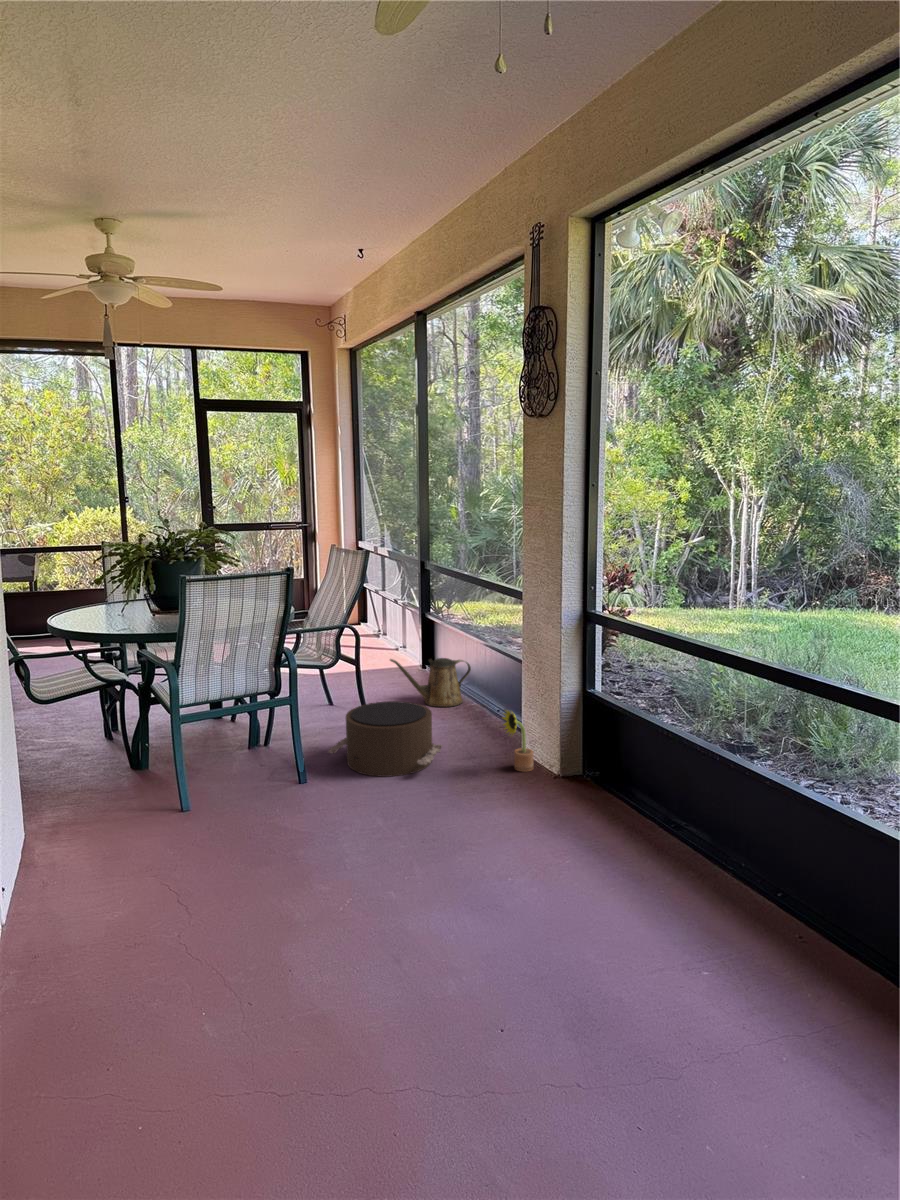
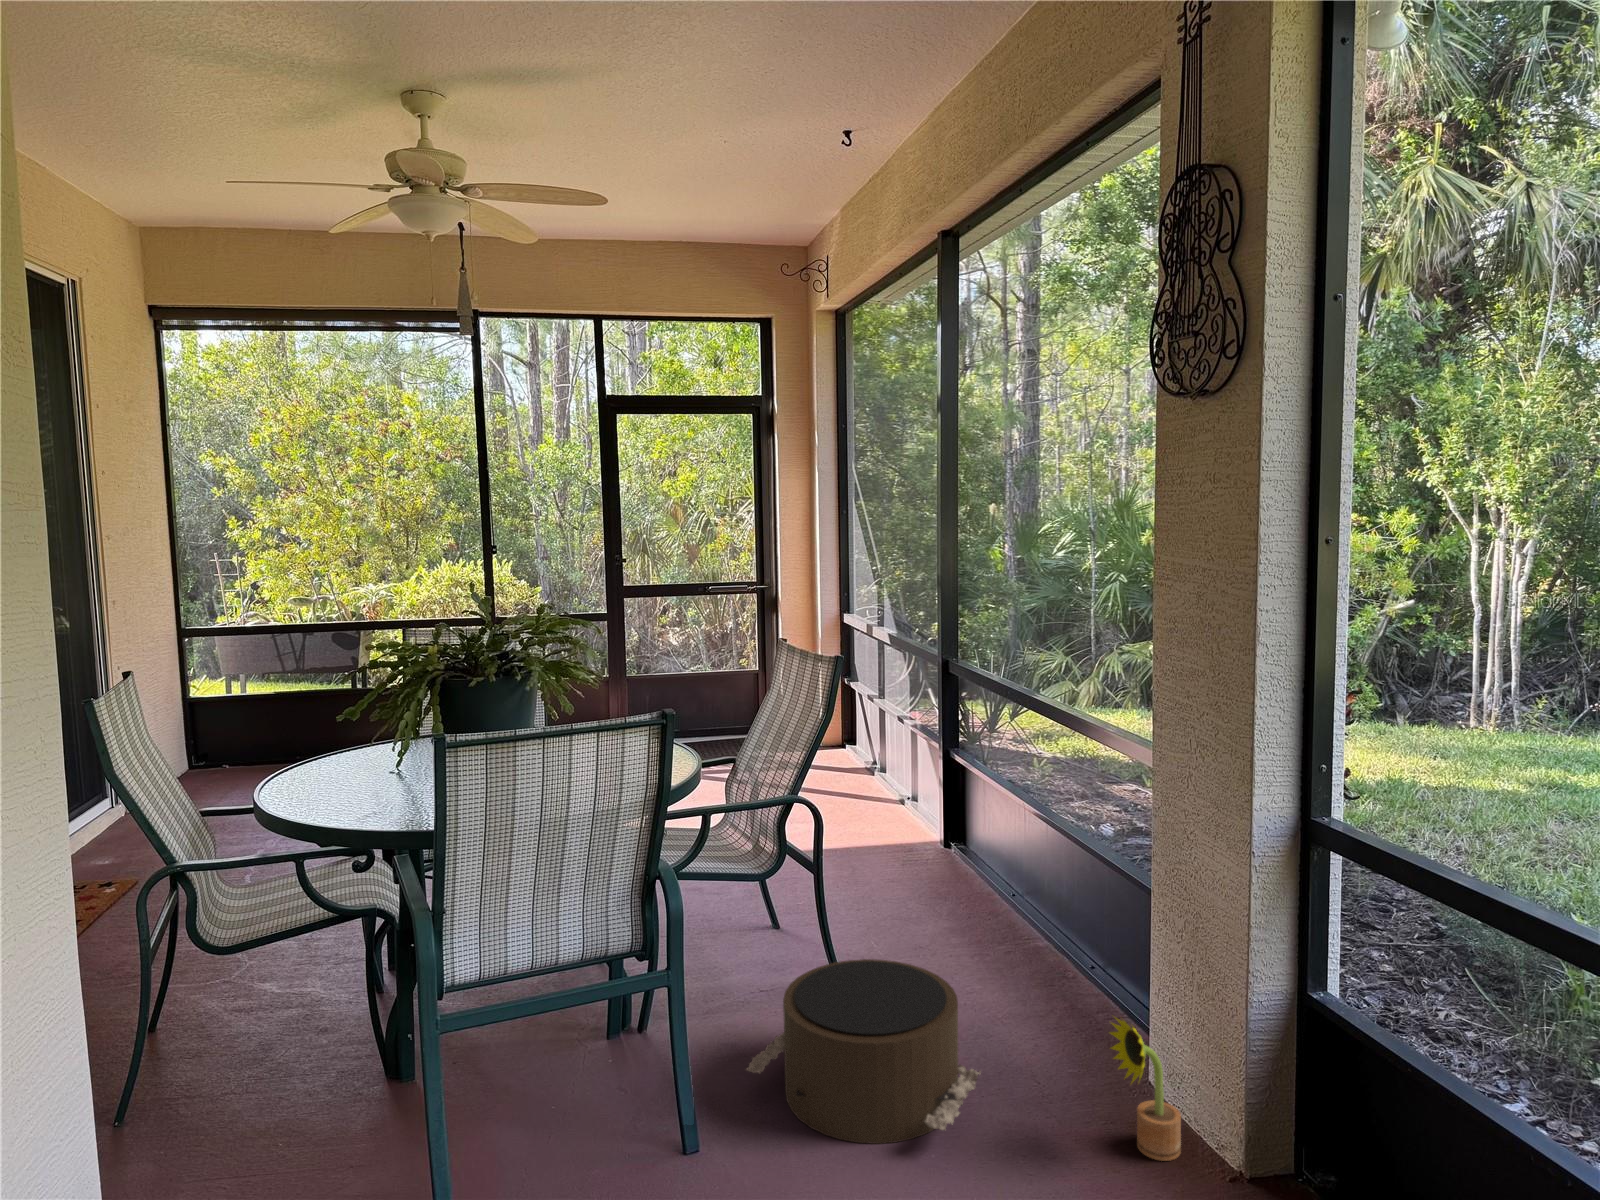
watering can: present [390,658,471,707] -> none [881,850,1035,947]

